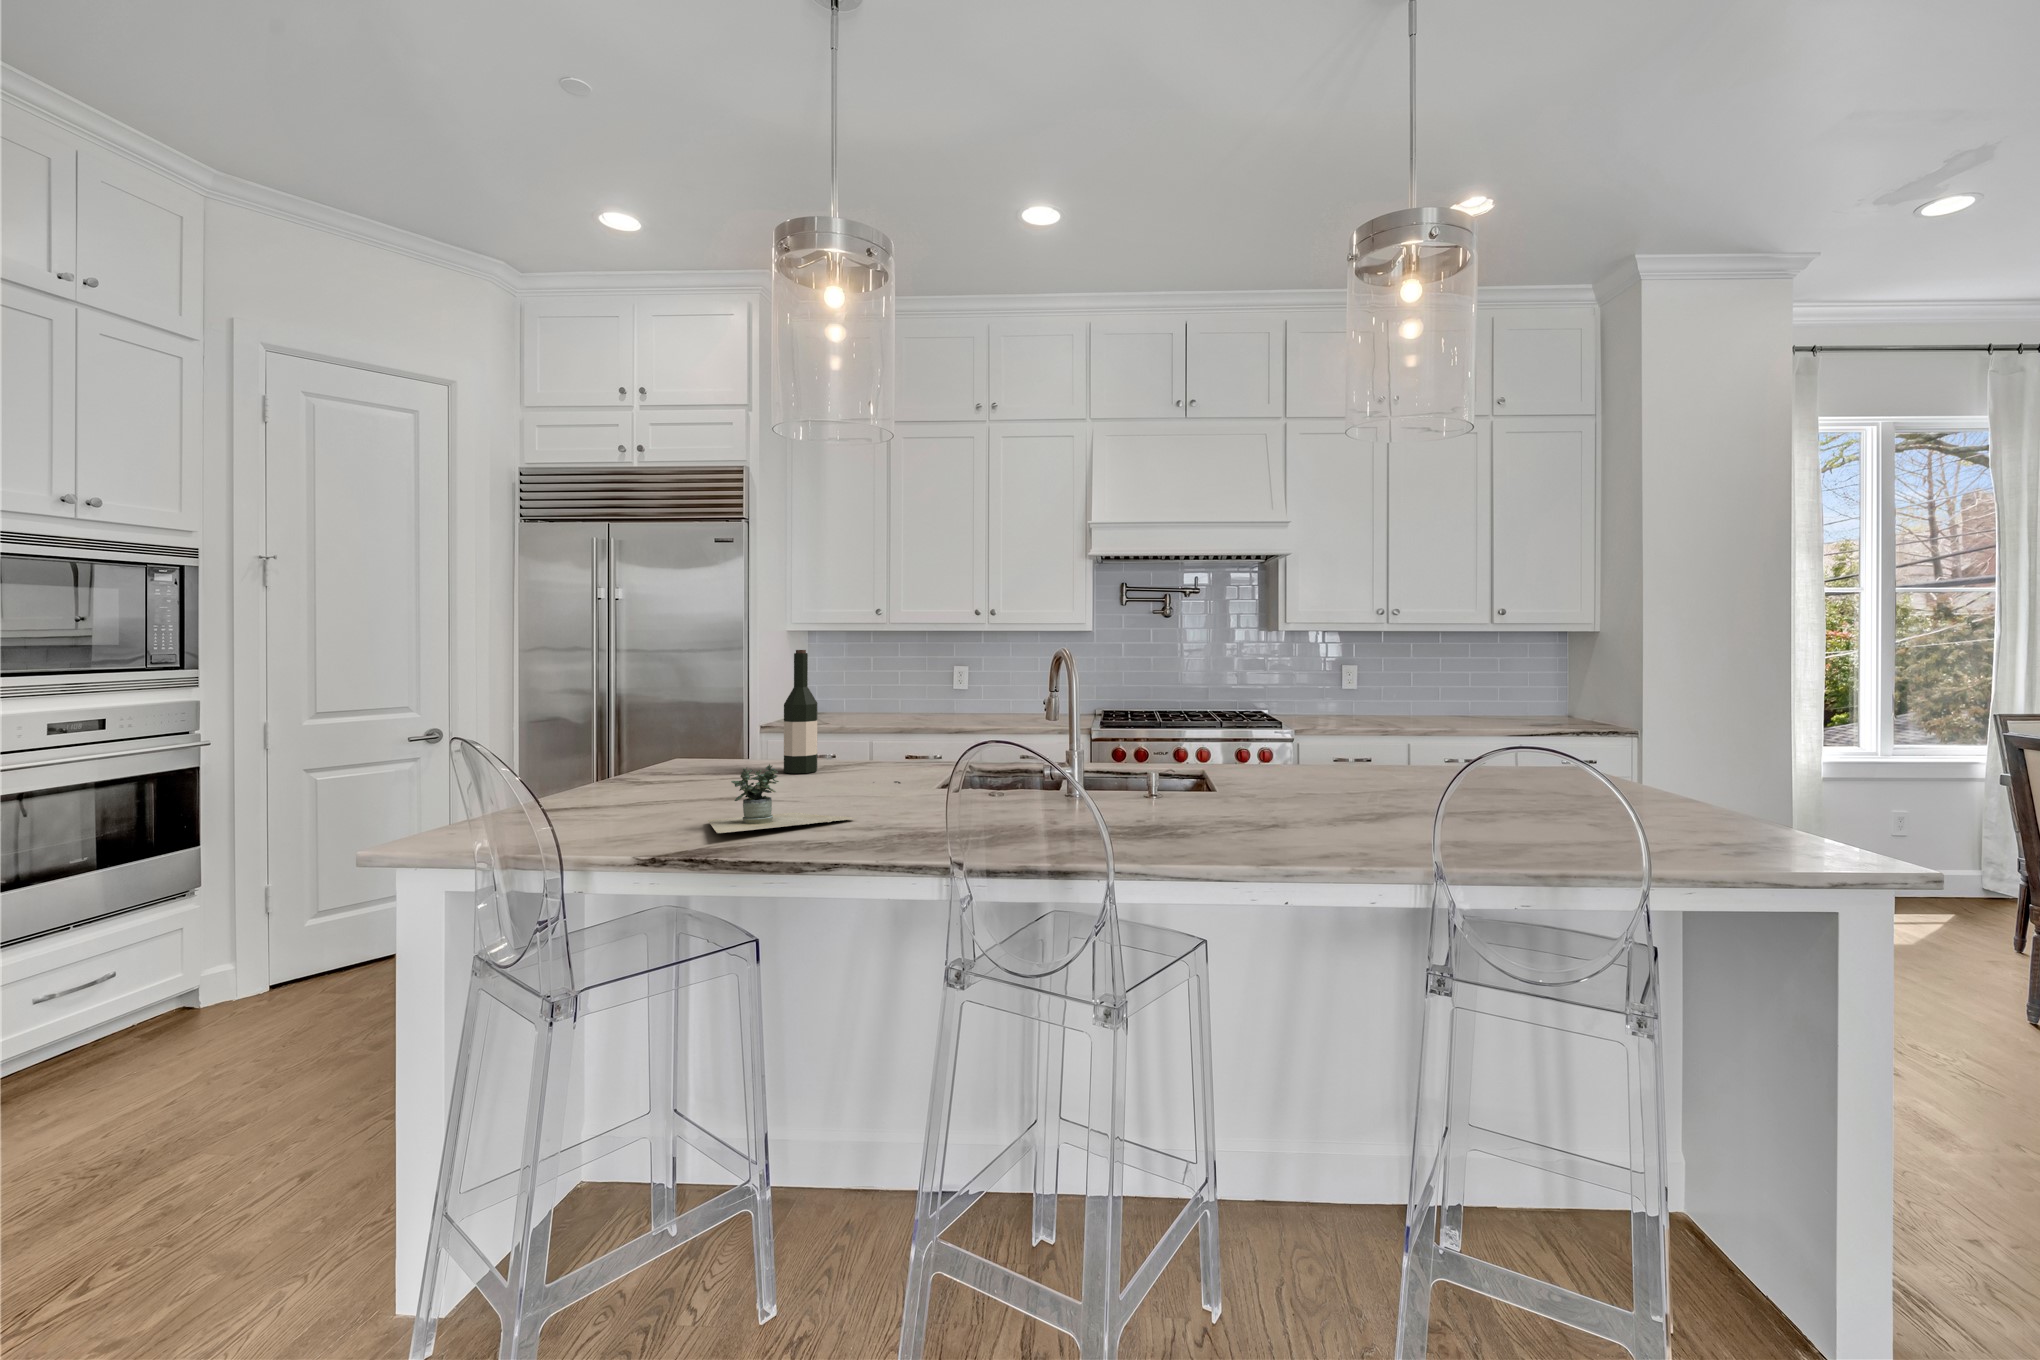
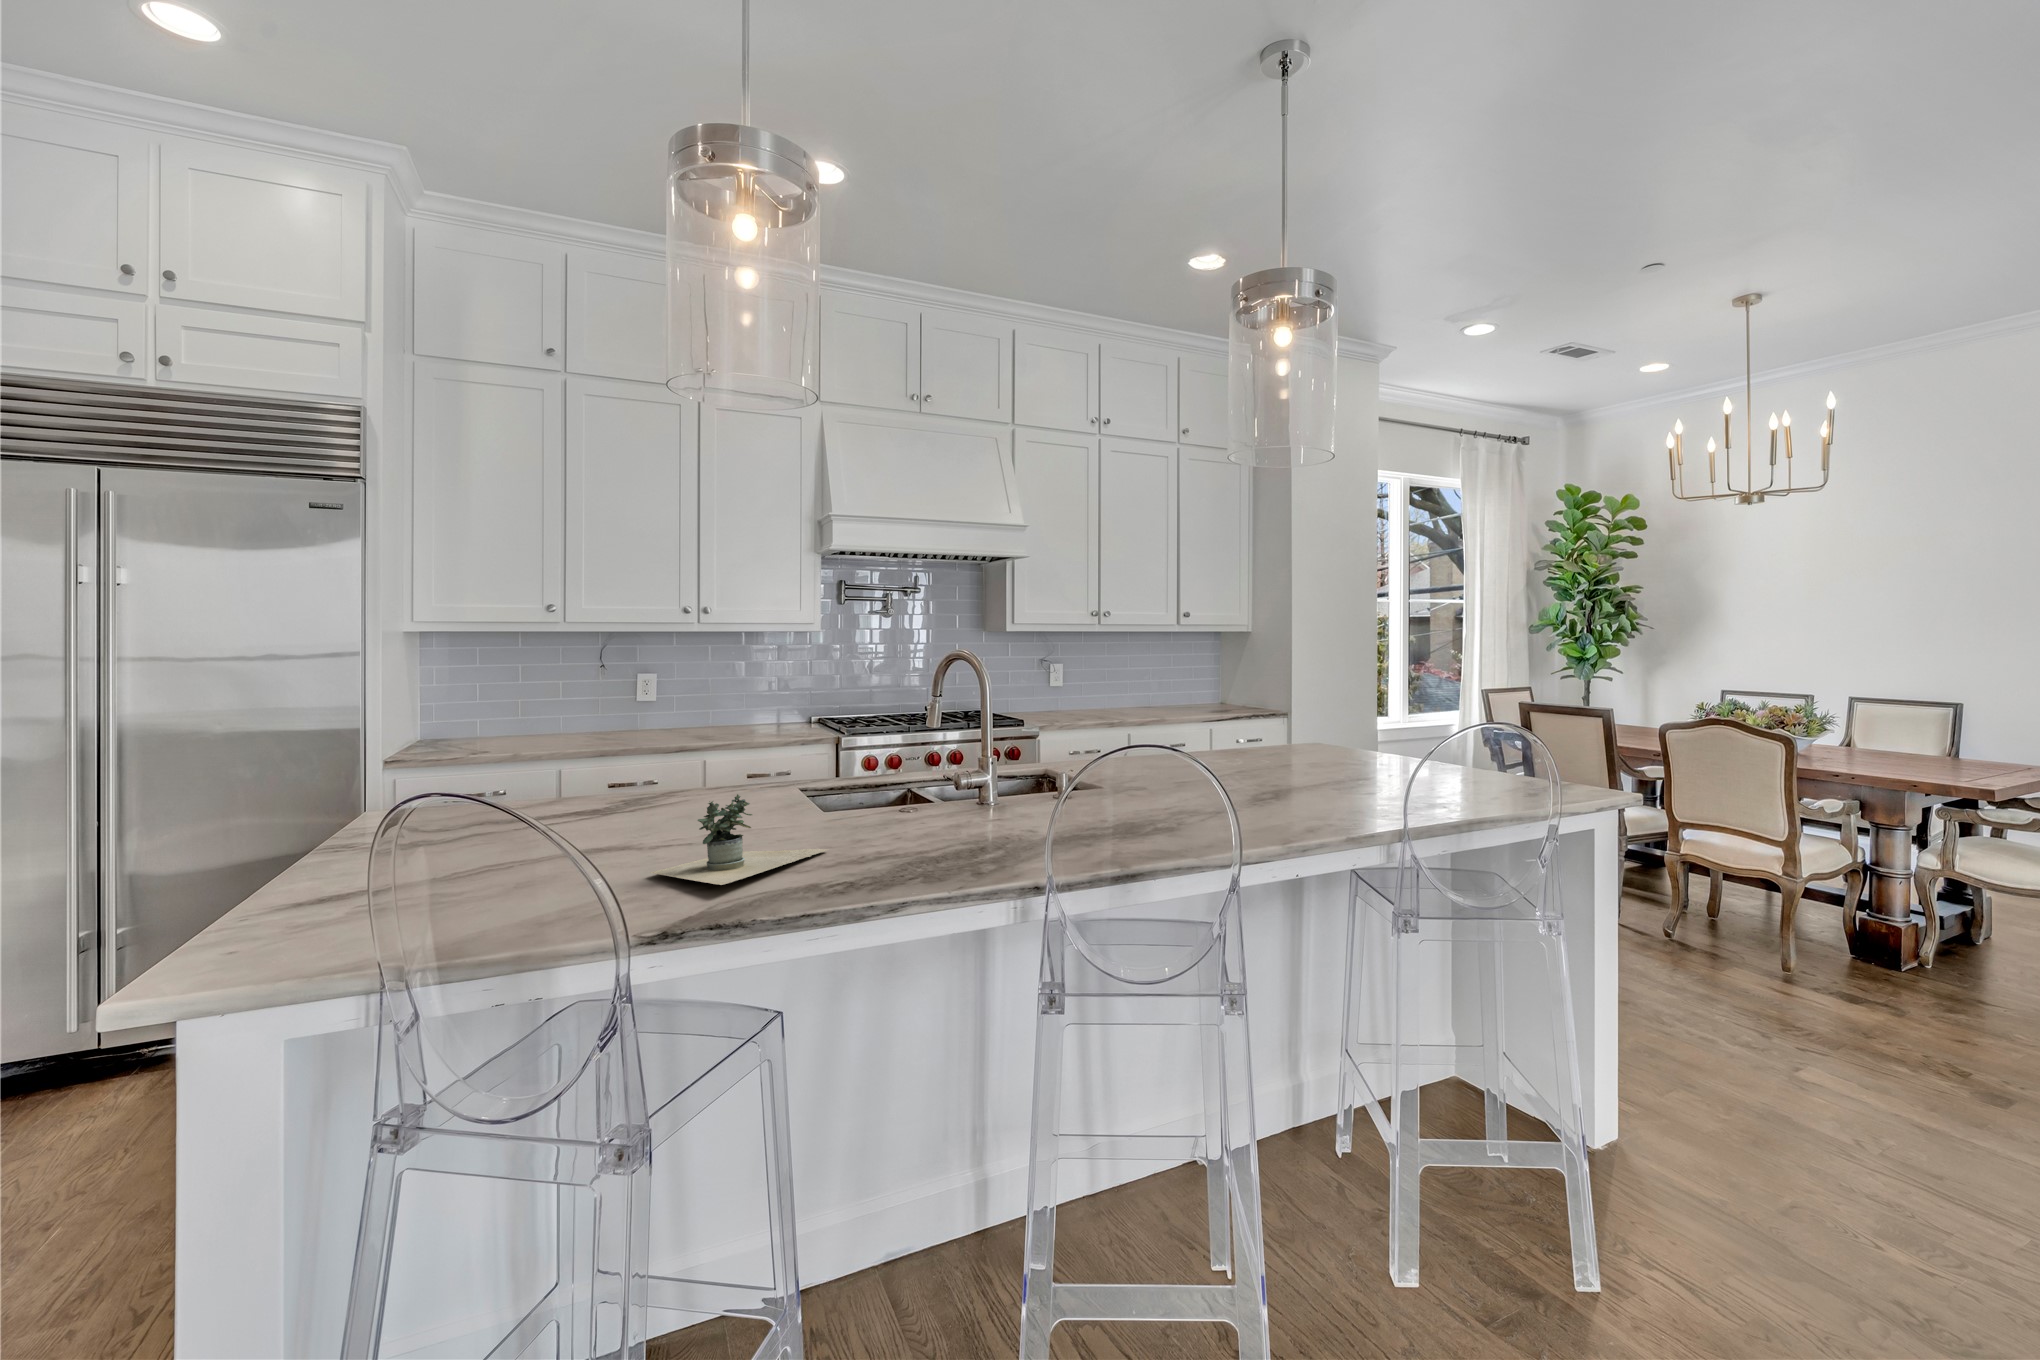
wine bottle: present [784,650,817,773] -> none [602,655,648,808]

